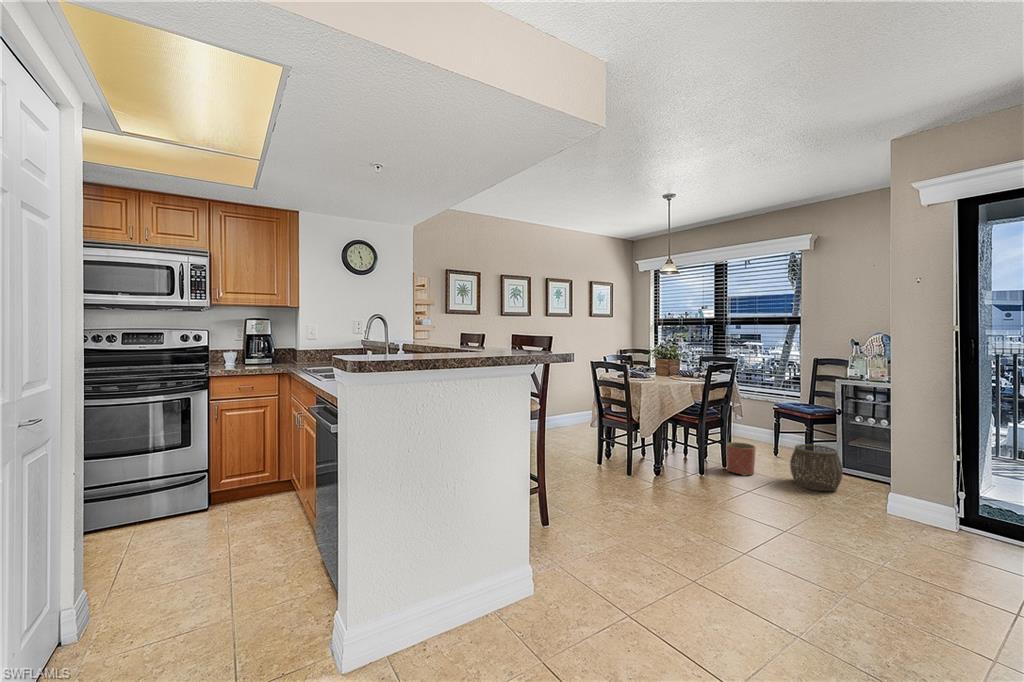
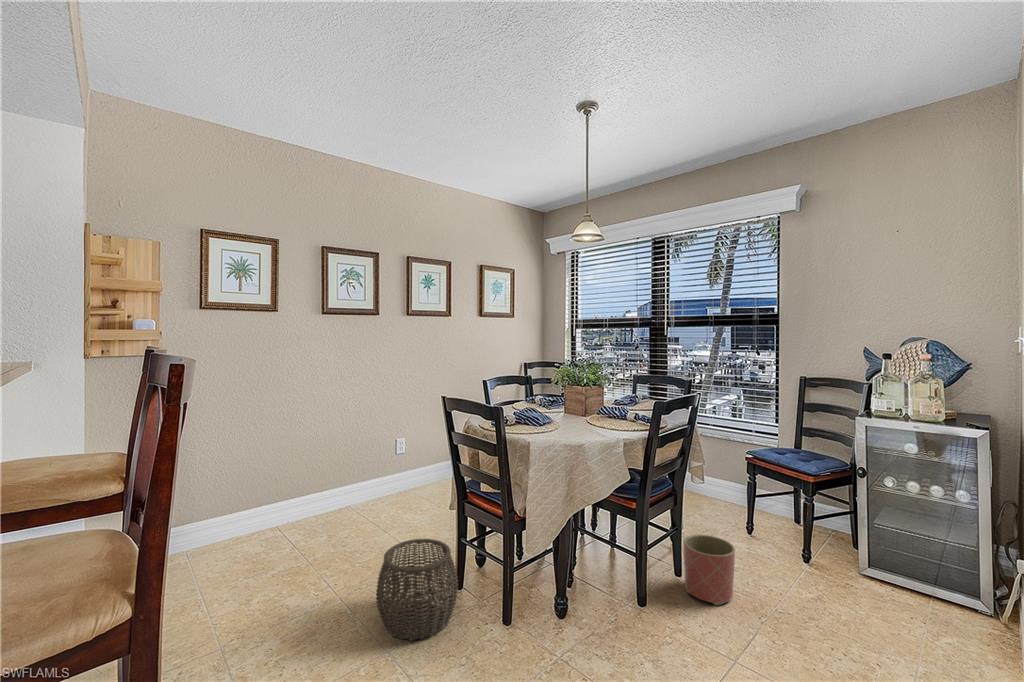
woven basket: present [790,444,843,491] -> present [376,539,458,641]

